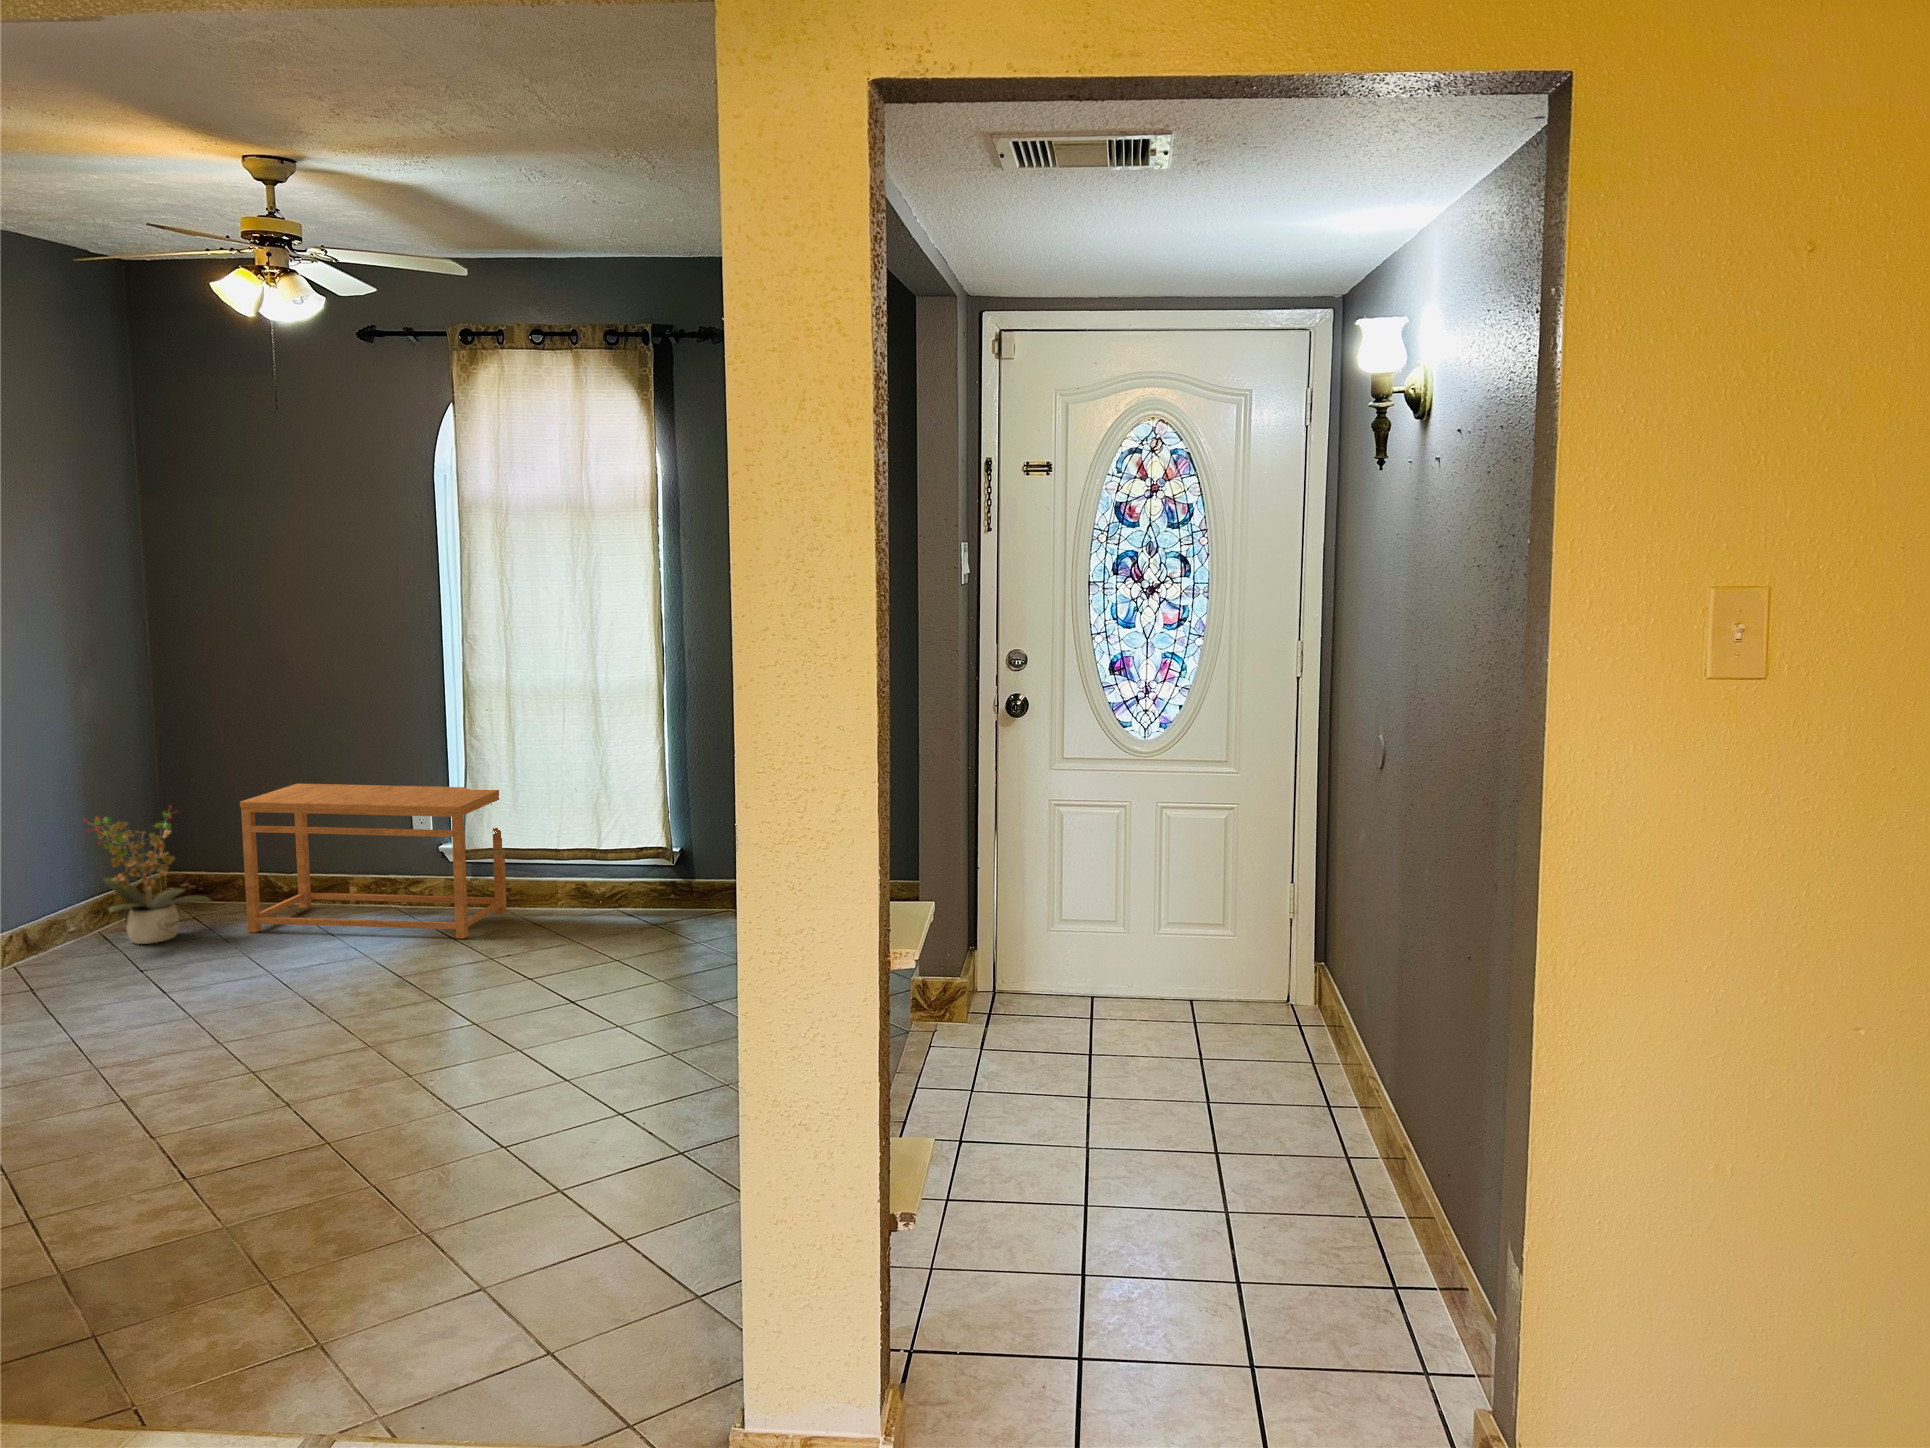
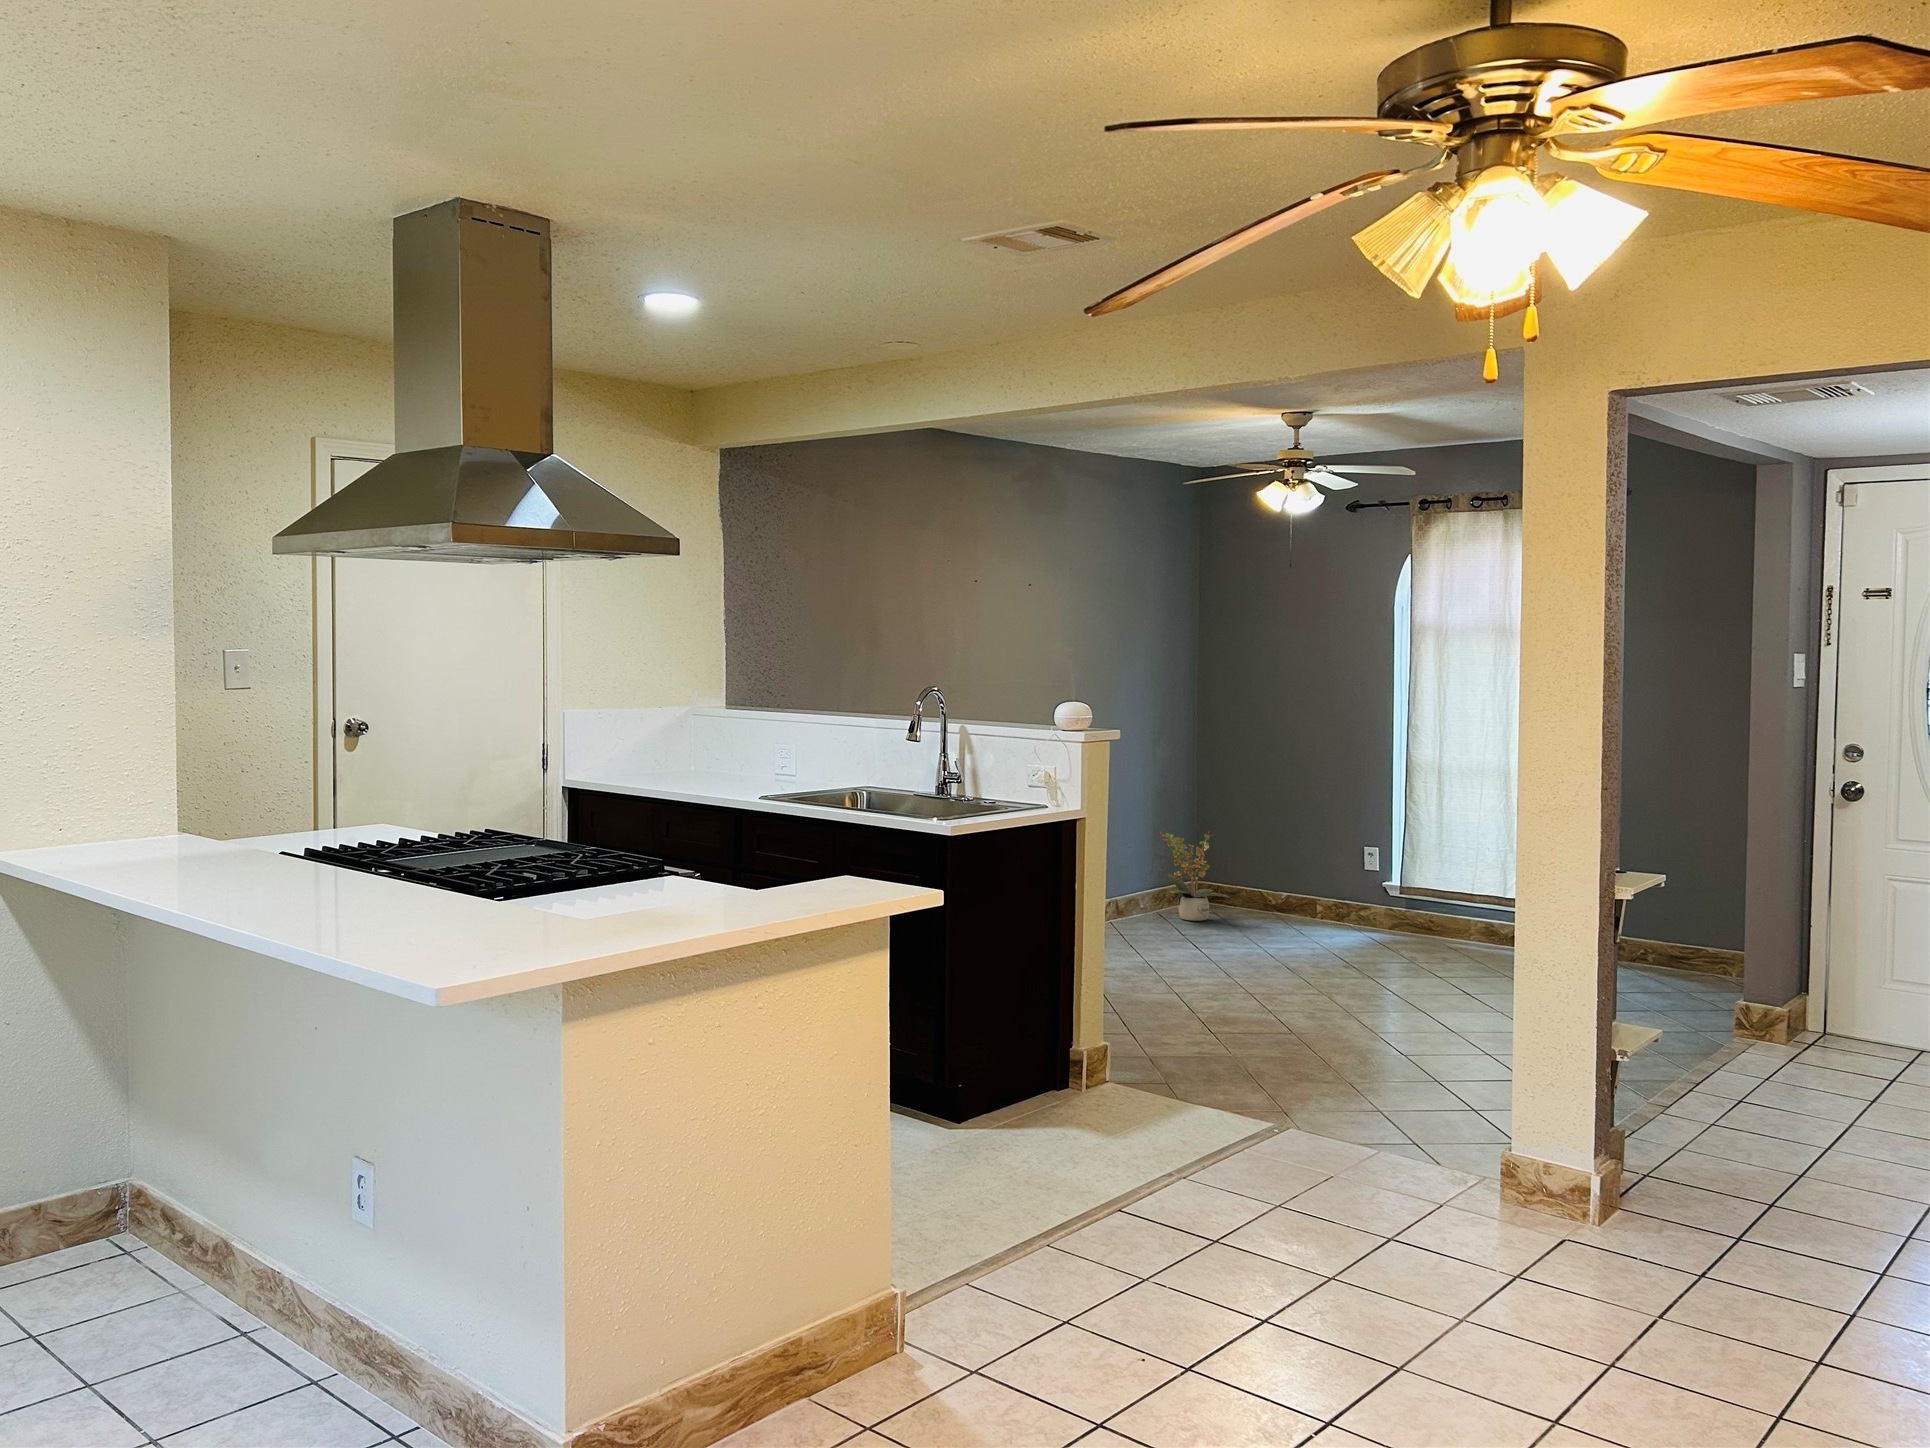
side table: present [240,784,507,939] -> none [1250,827,1432,947]

